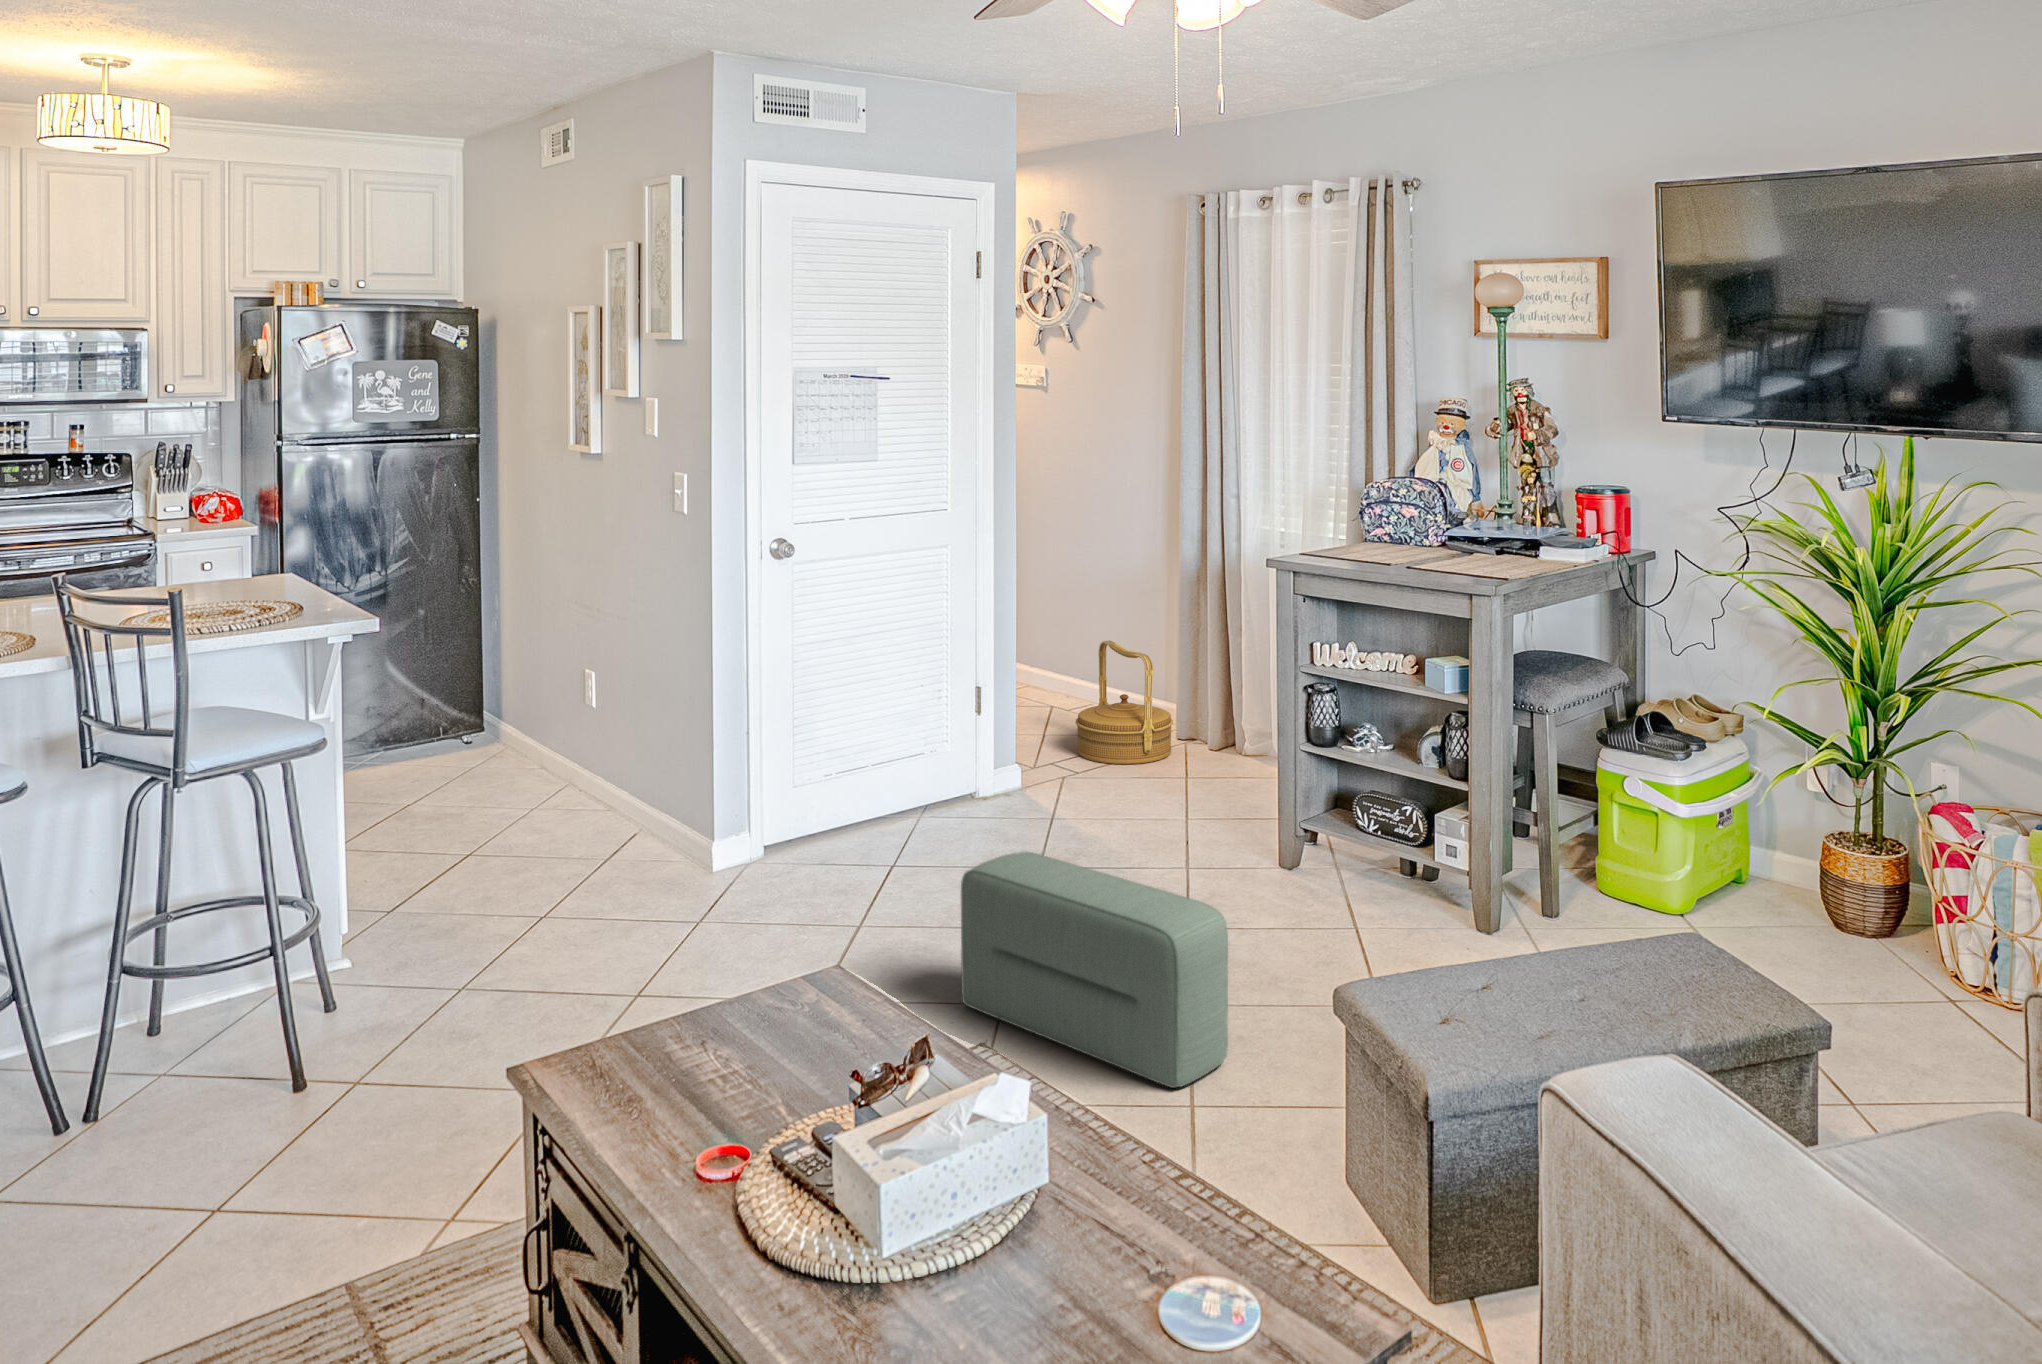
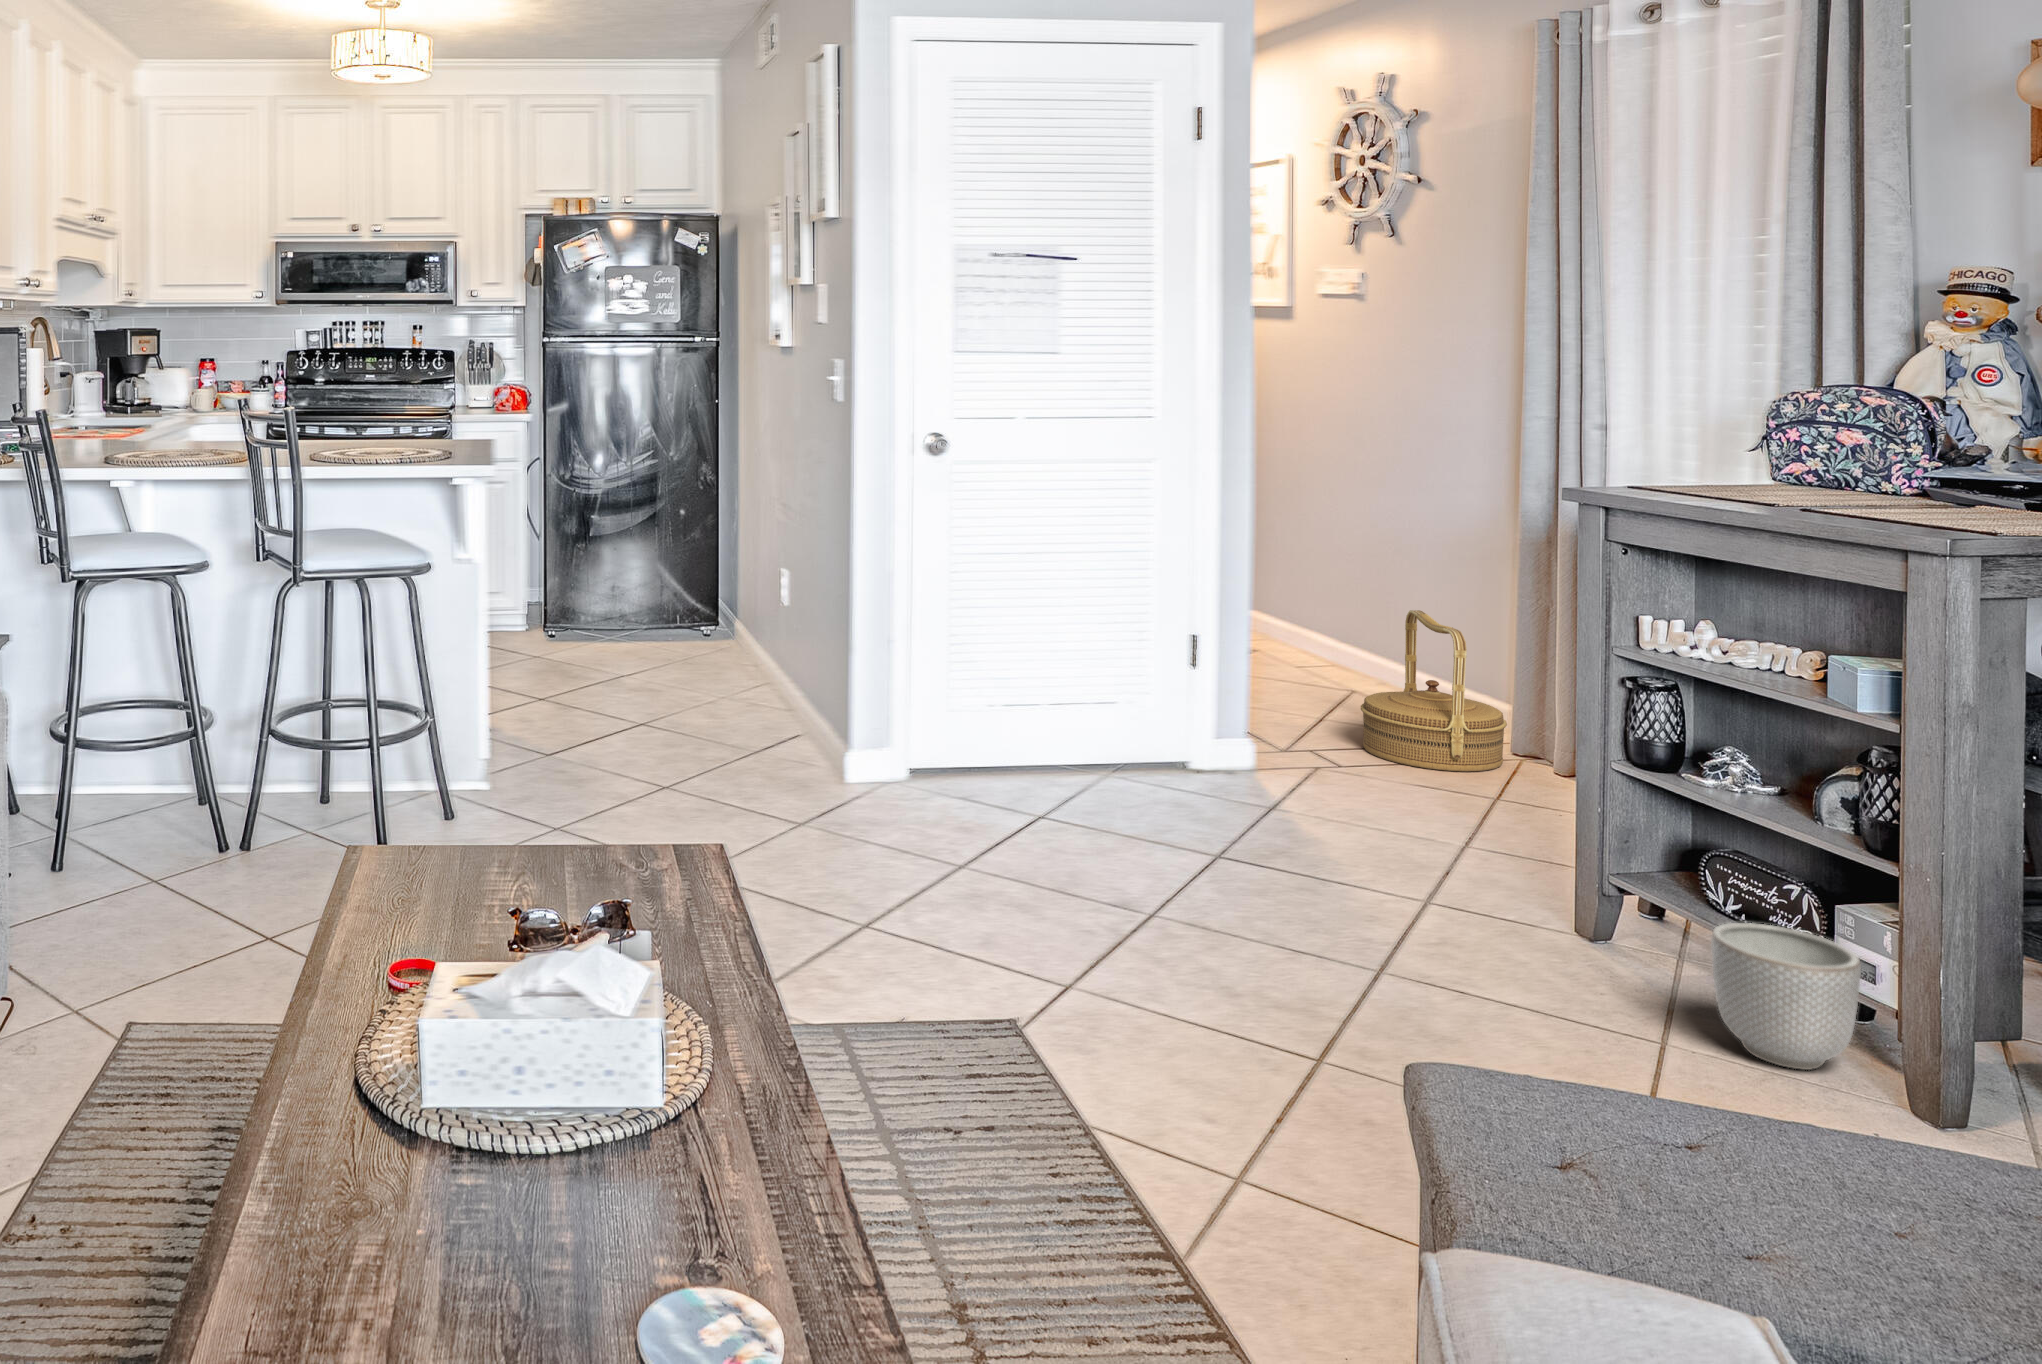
planter: none [1383,840,1460,932] -> present [1711,923,1861,1070]
pouf: present [961,852,1228,1088] -> none [1012,809,1322,1143]

